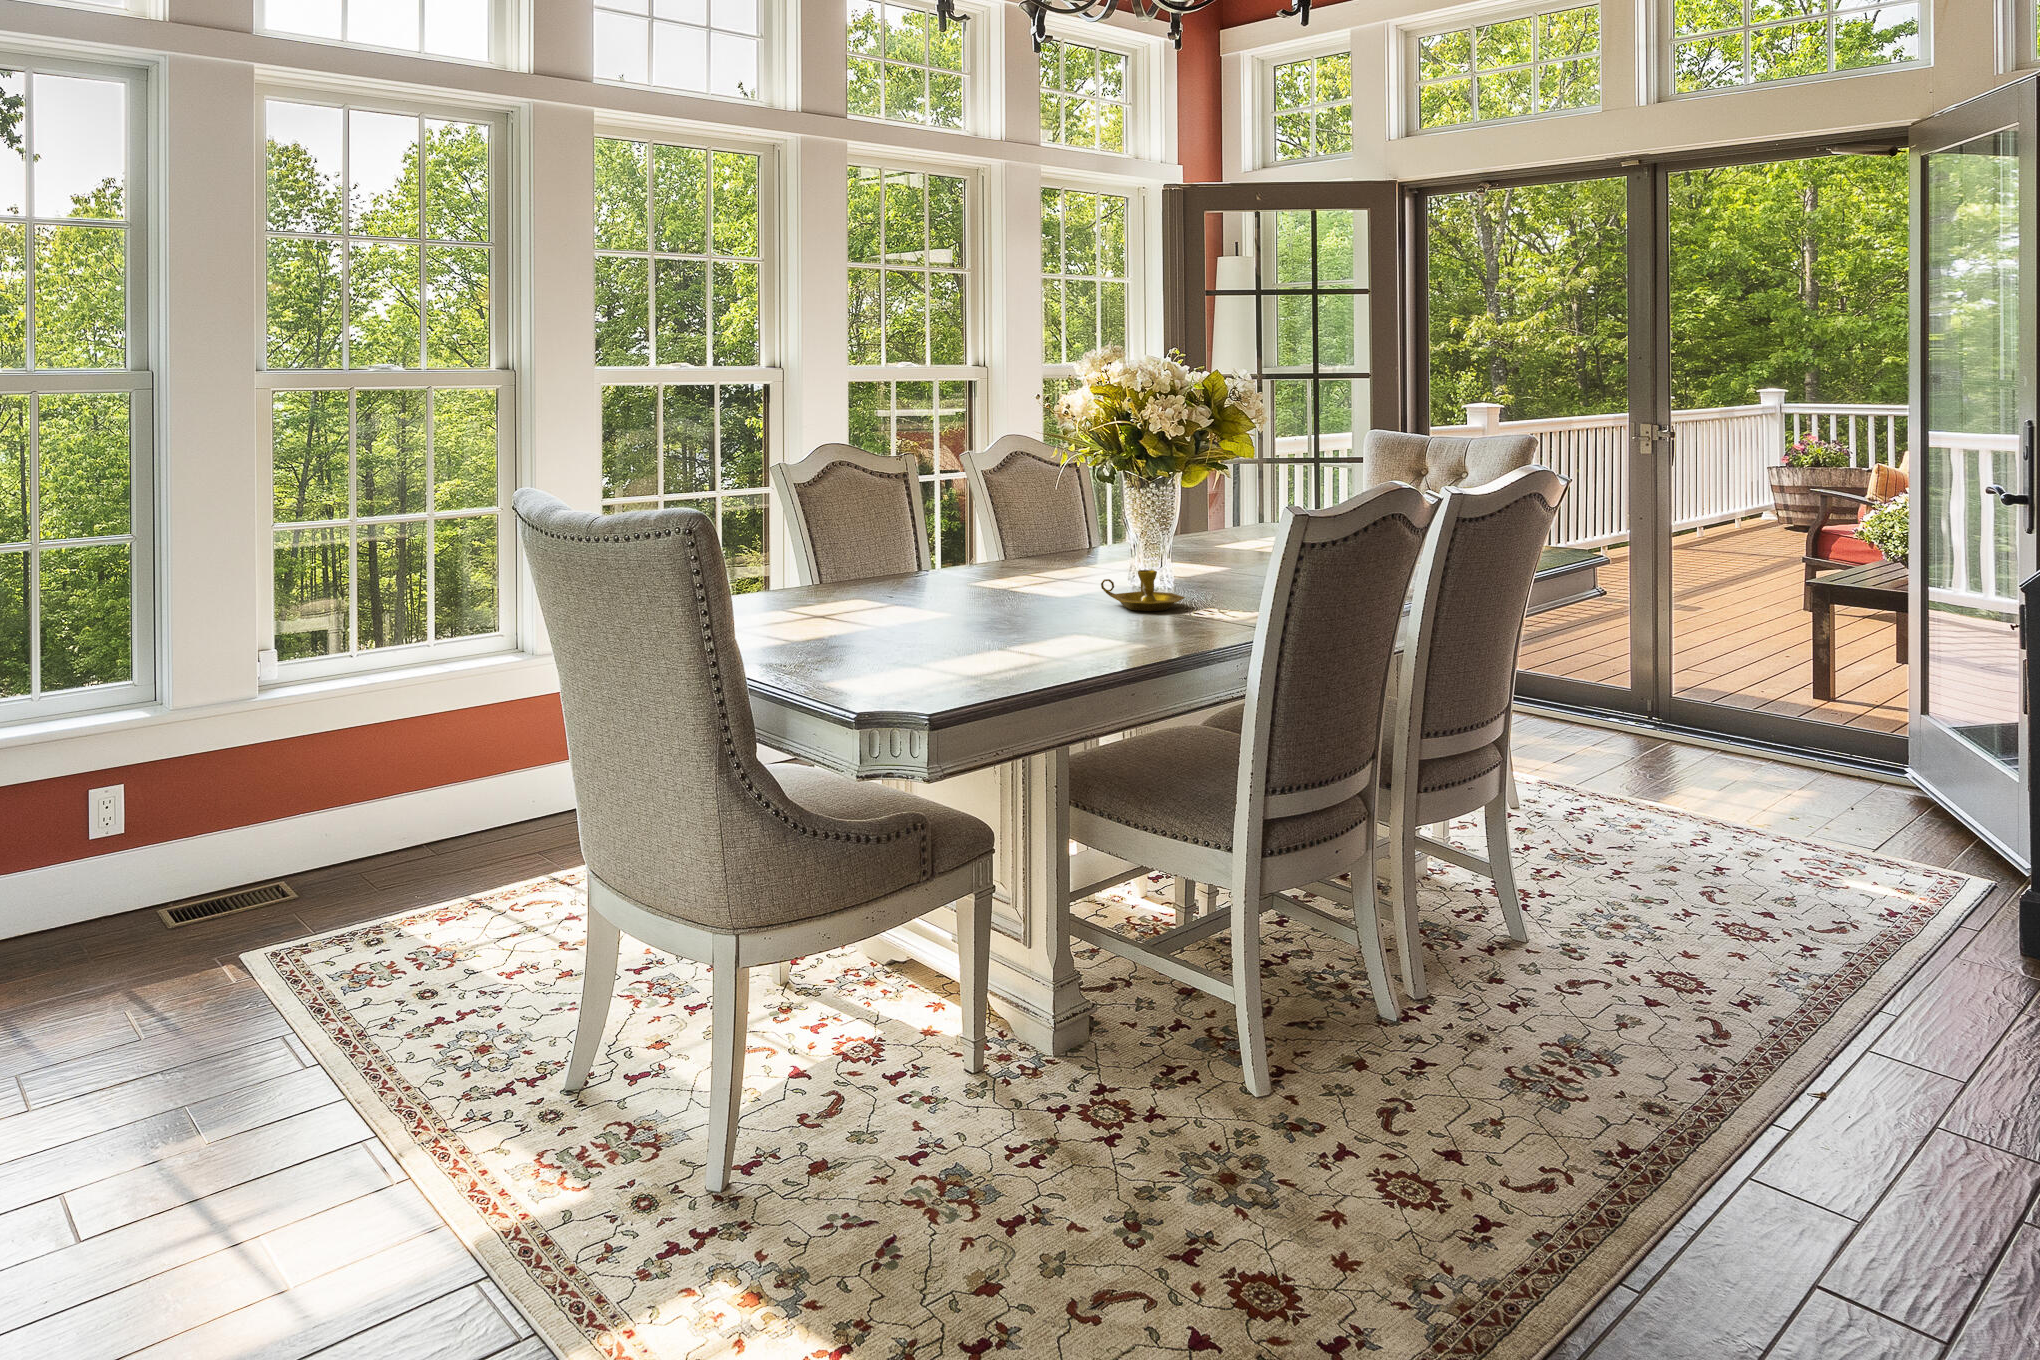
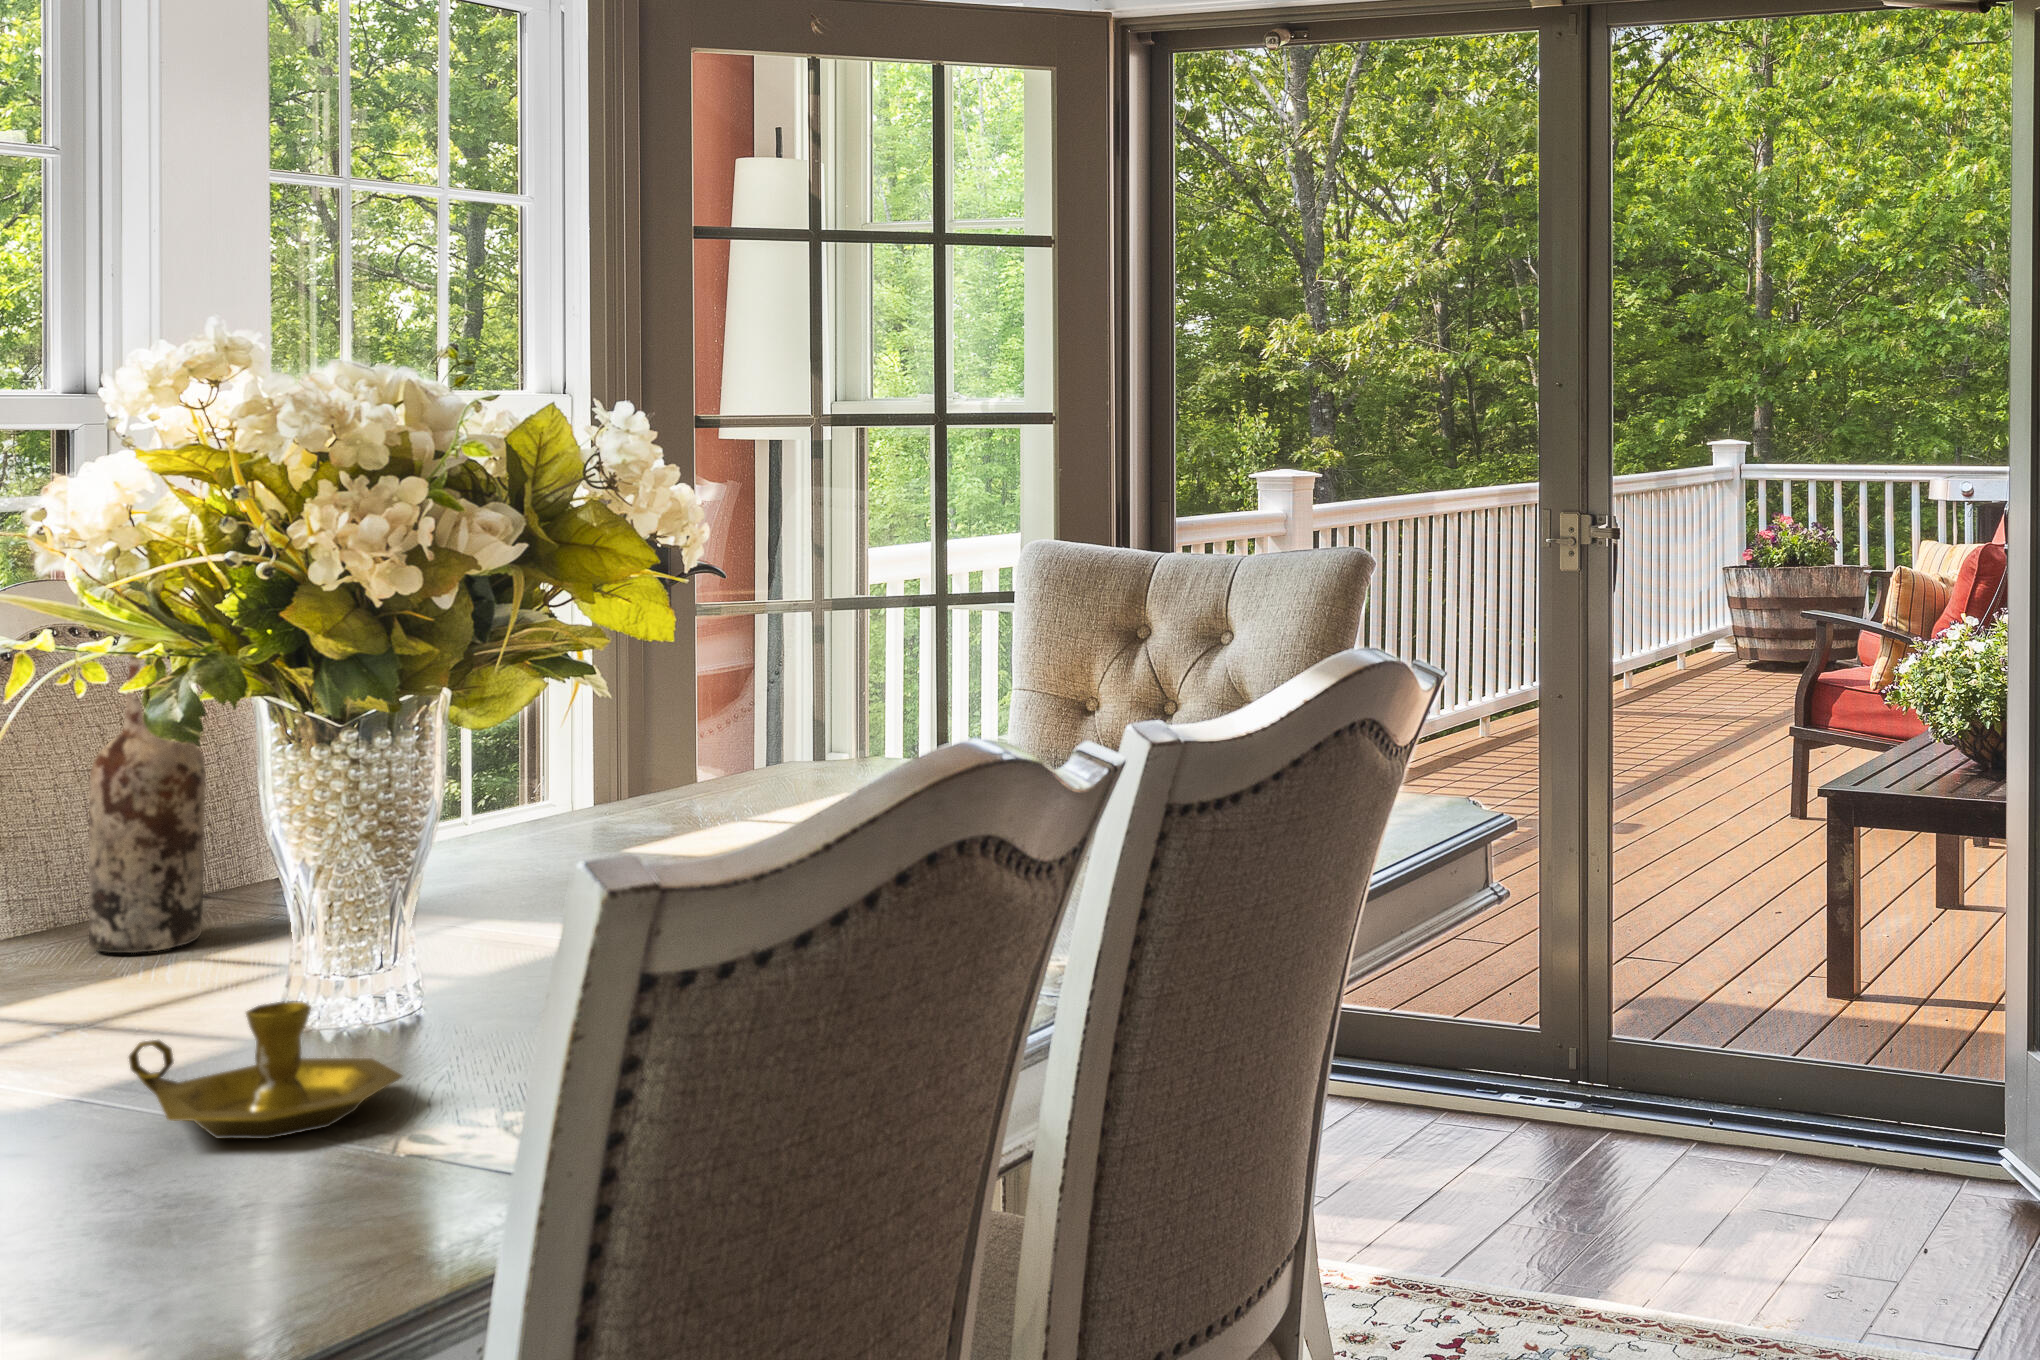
wine bottle: none [1046,448,1082,566] -> present [89,655,206,953]

